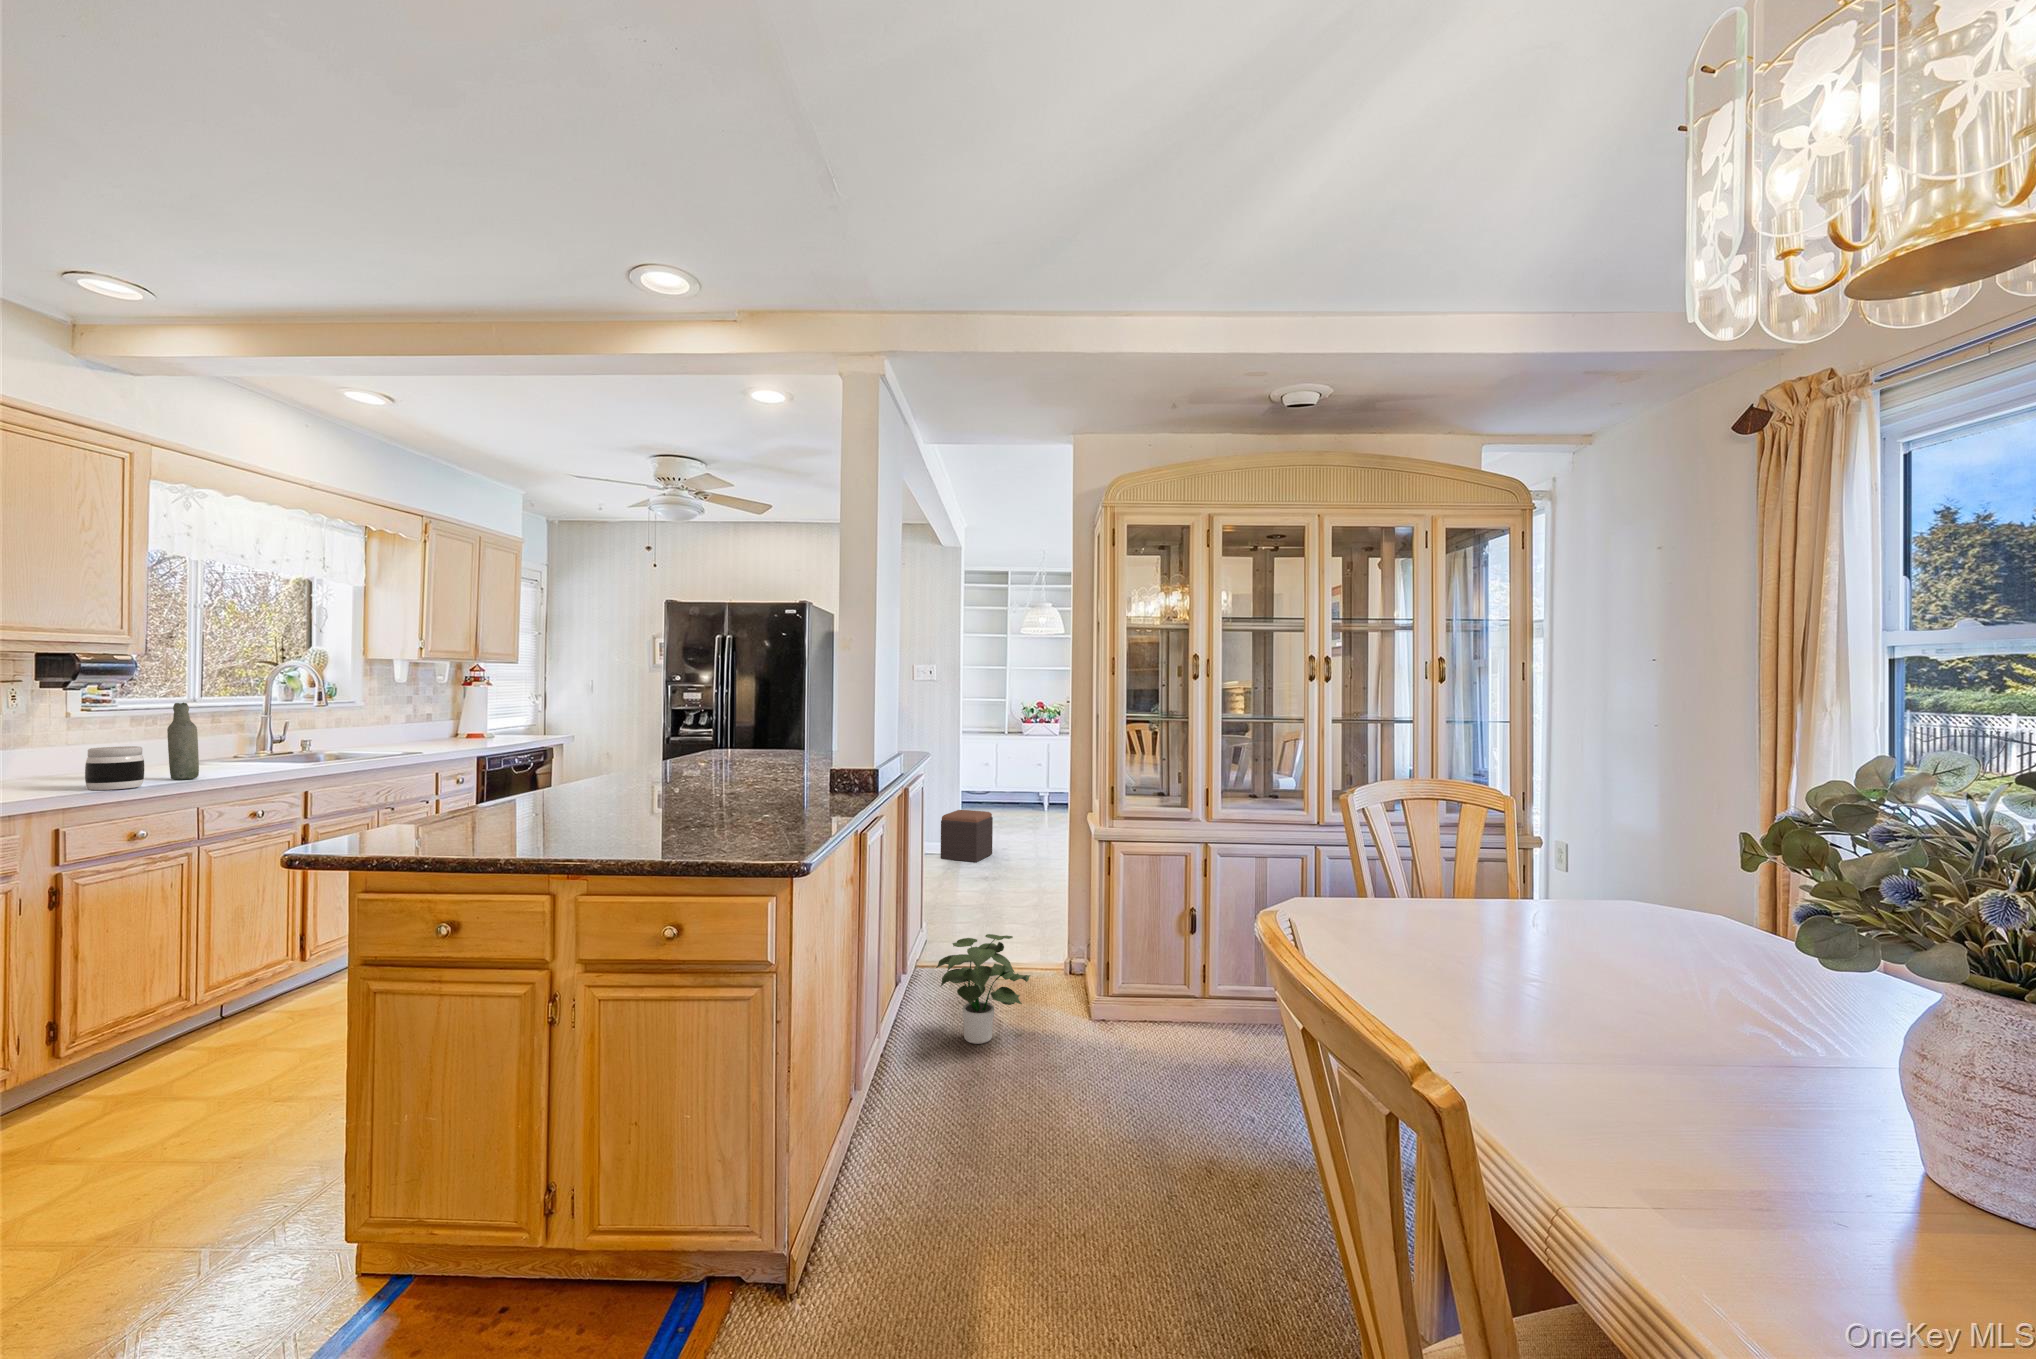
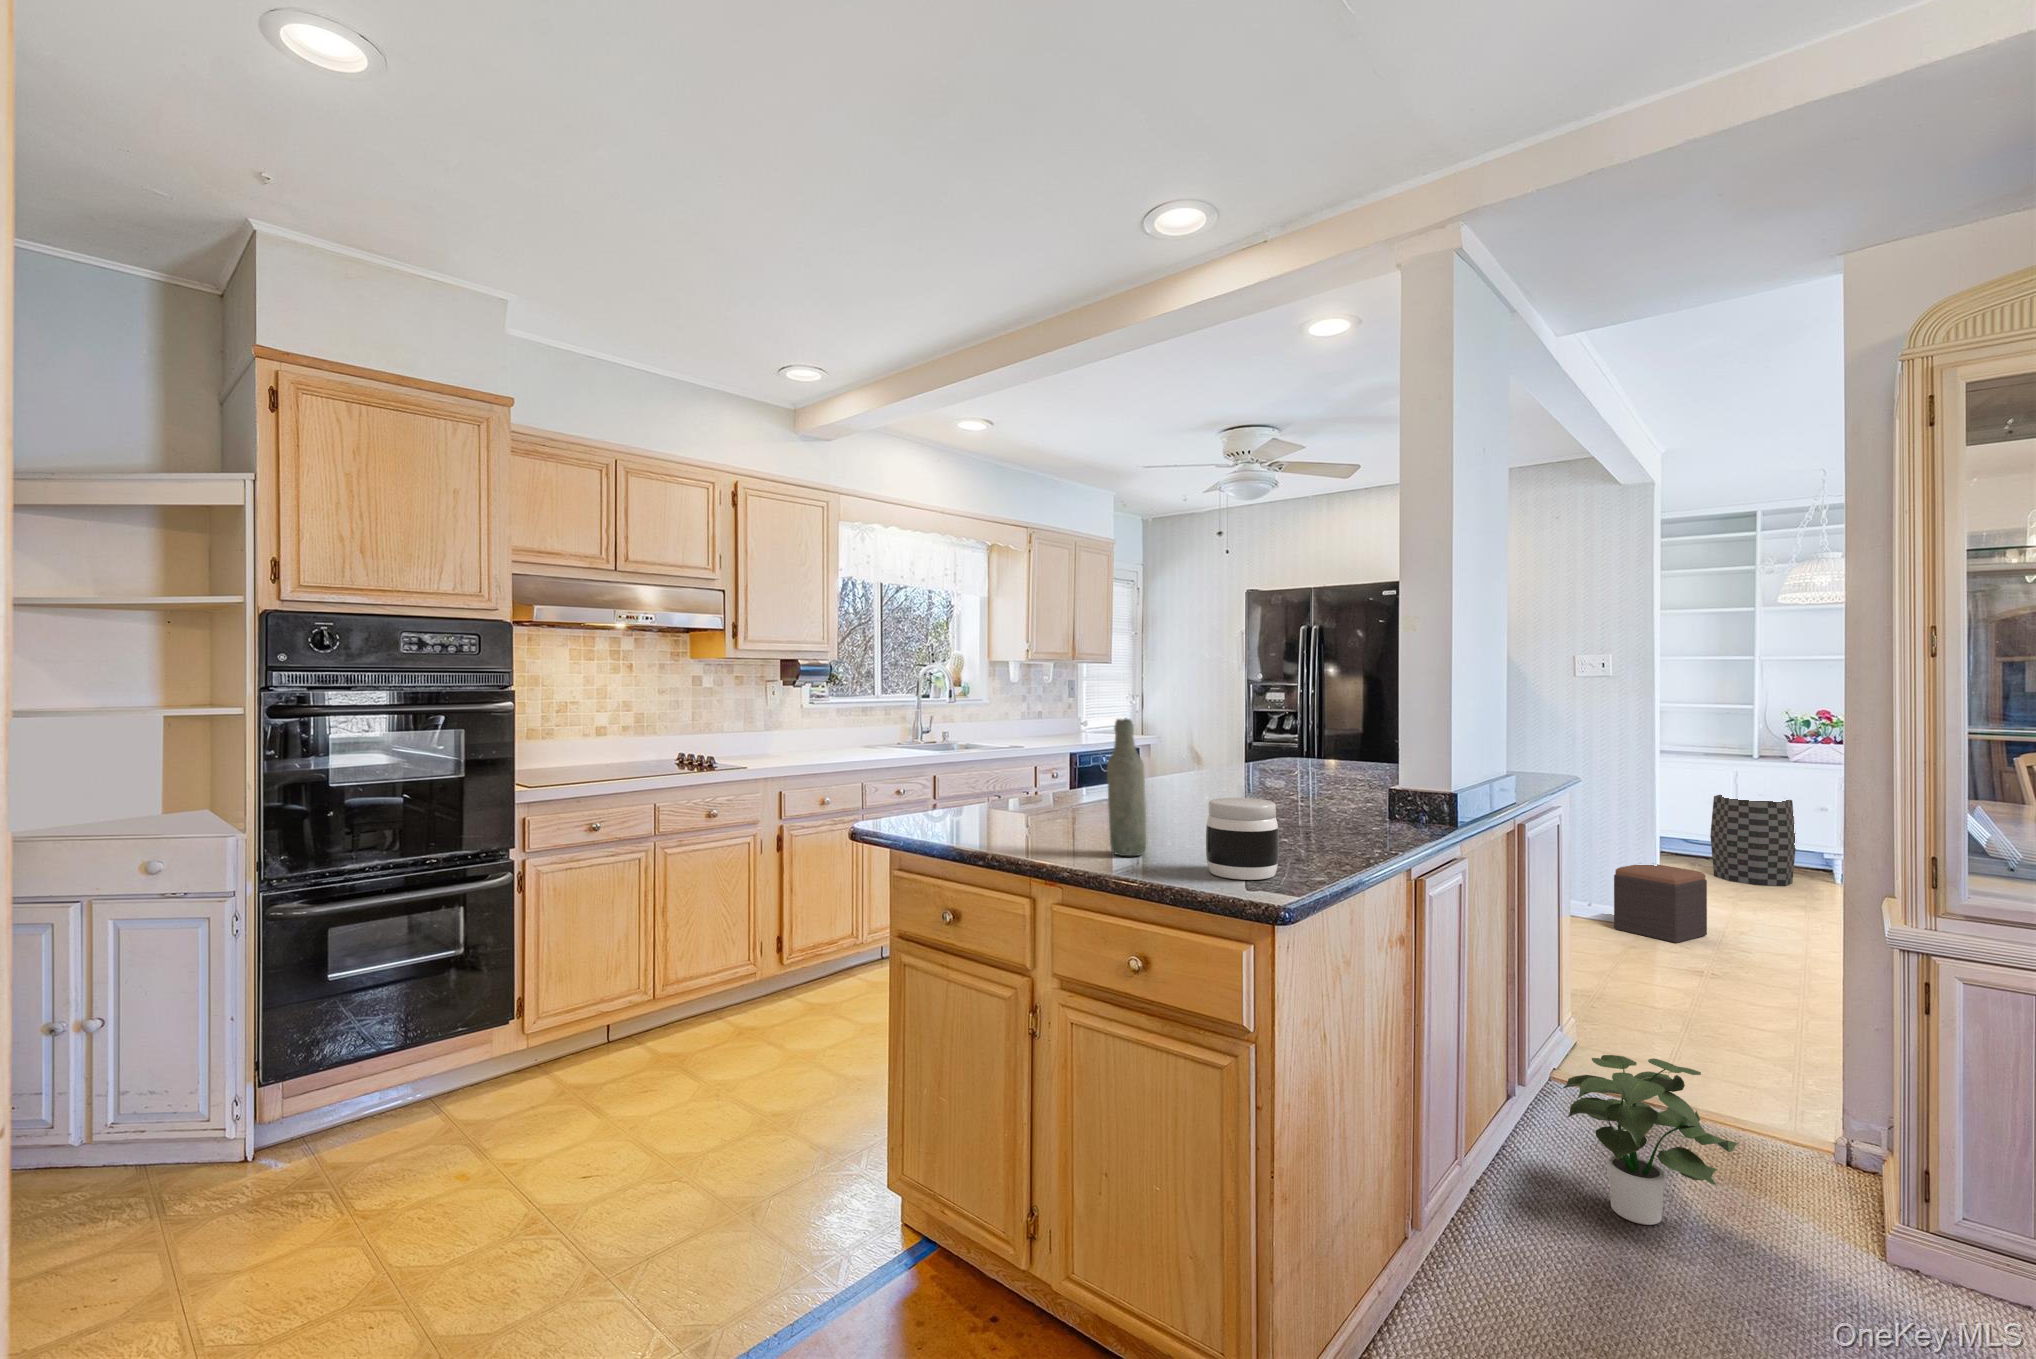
bottle: present [167,703,199,780] -> present [1107,719,1146,856]
jar: present [85,746,144,790] -> present [1206,798,1279,880]
trash can: none [989,758,1033,817] -> present [1710,795,1796,886]

